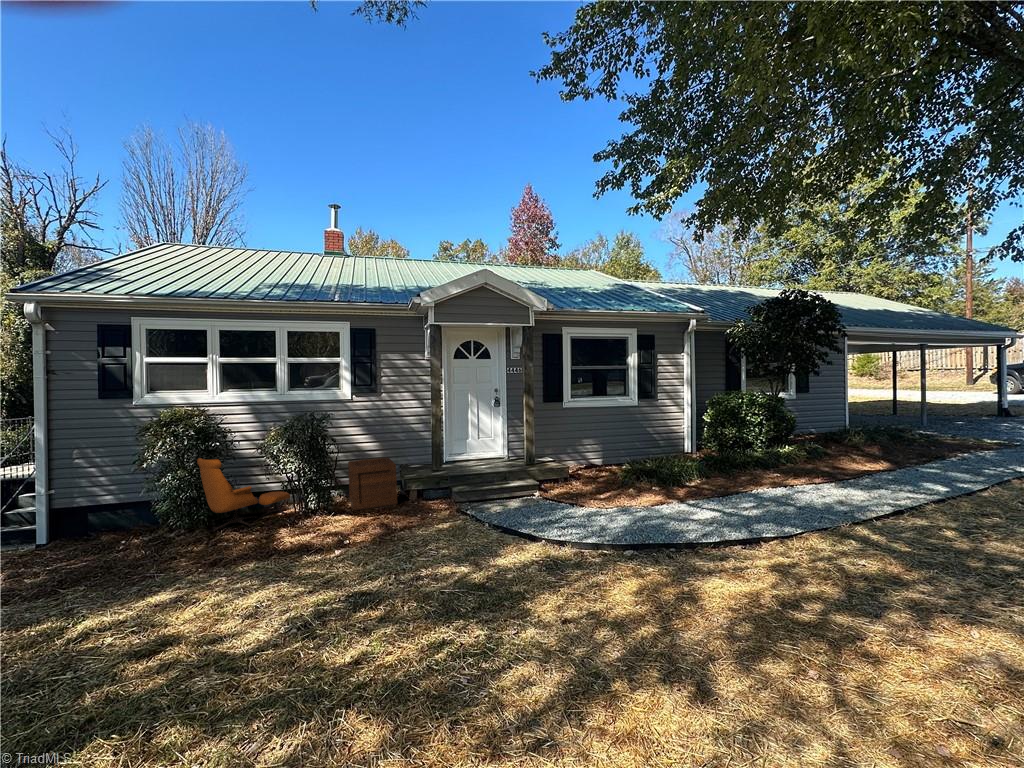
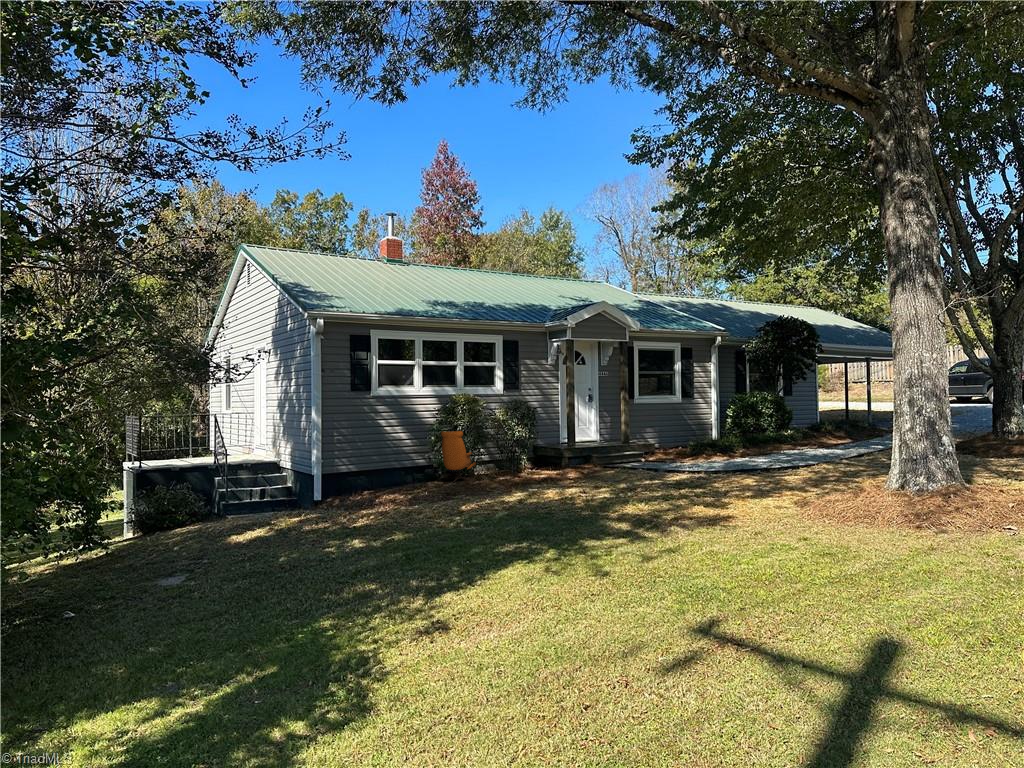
wooden crate: present [348,457,397,510] -> none [505,438,549,473]

